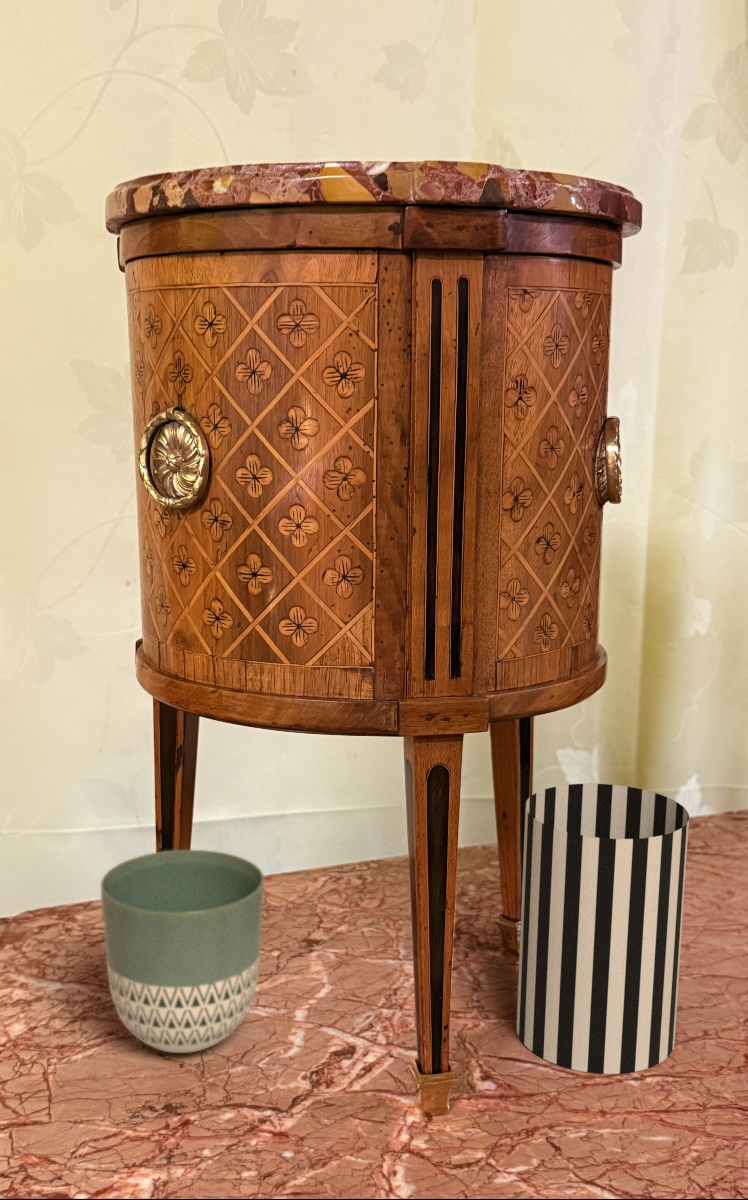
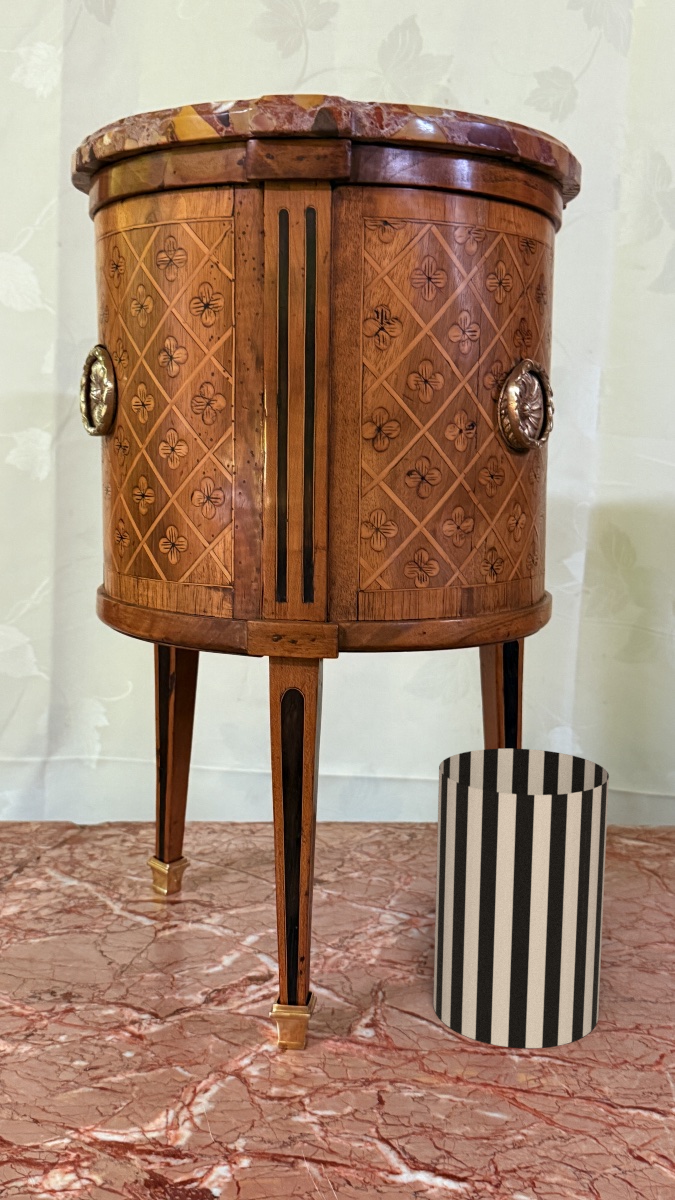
planter: present [101,850,264,1053] -> none [51,776,203,959]

